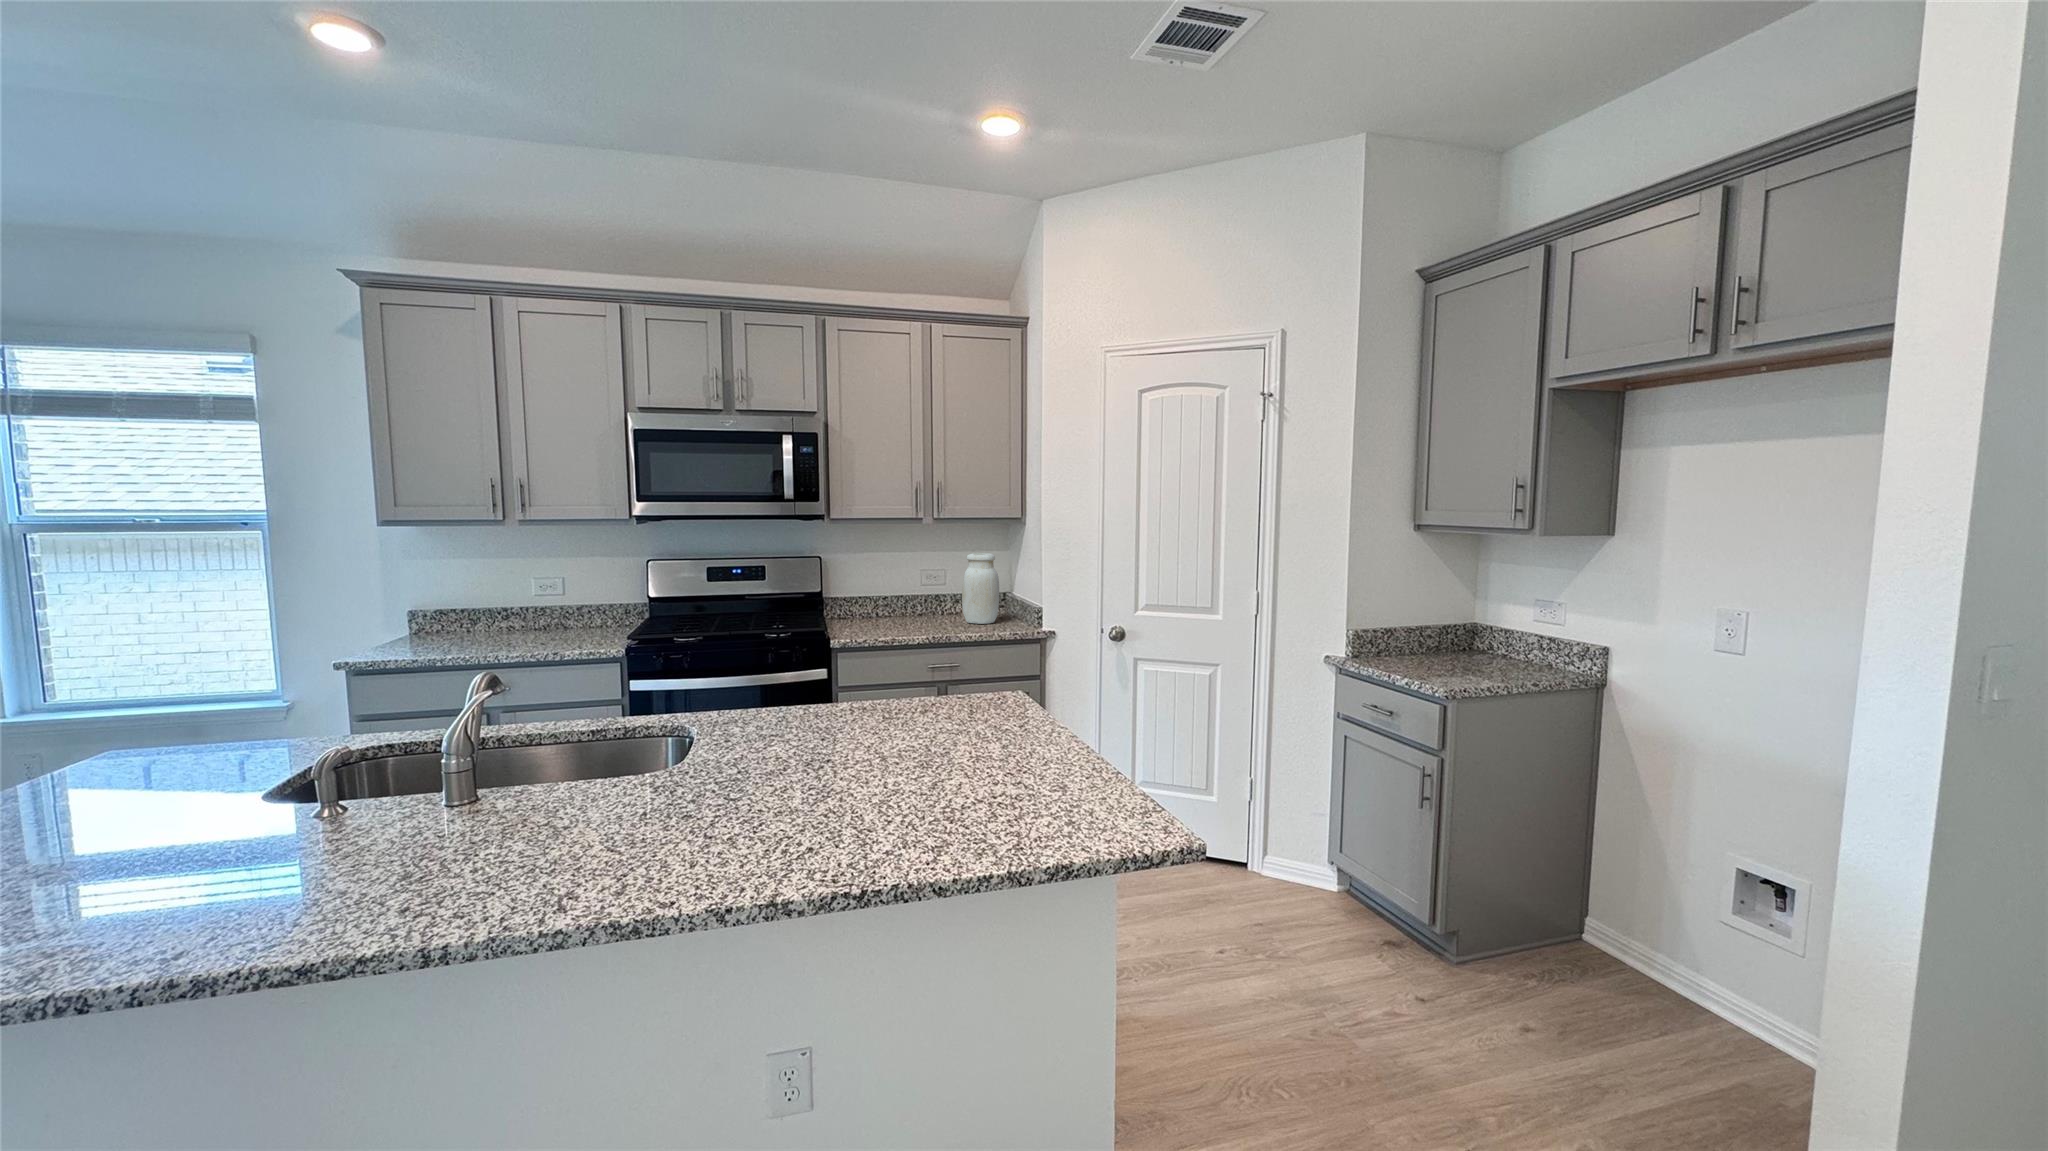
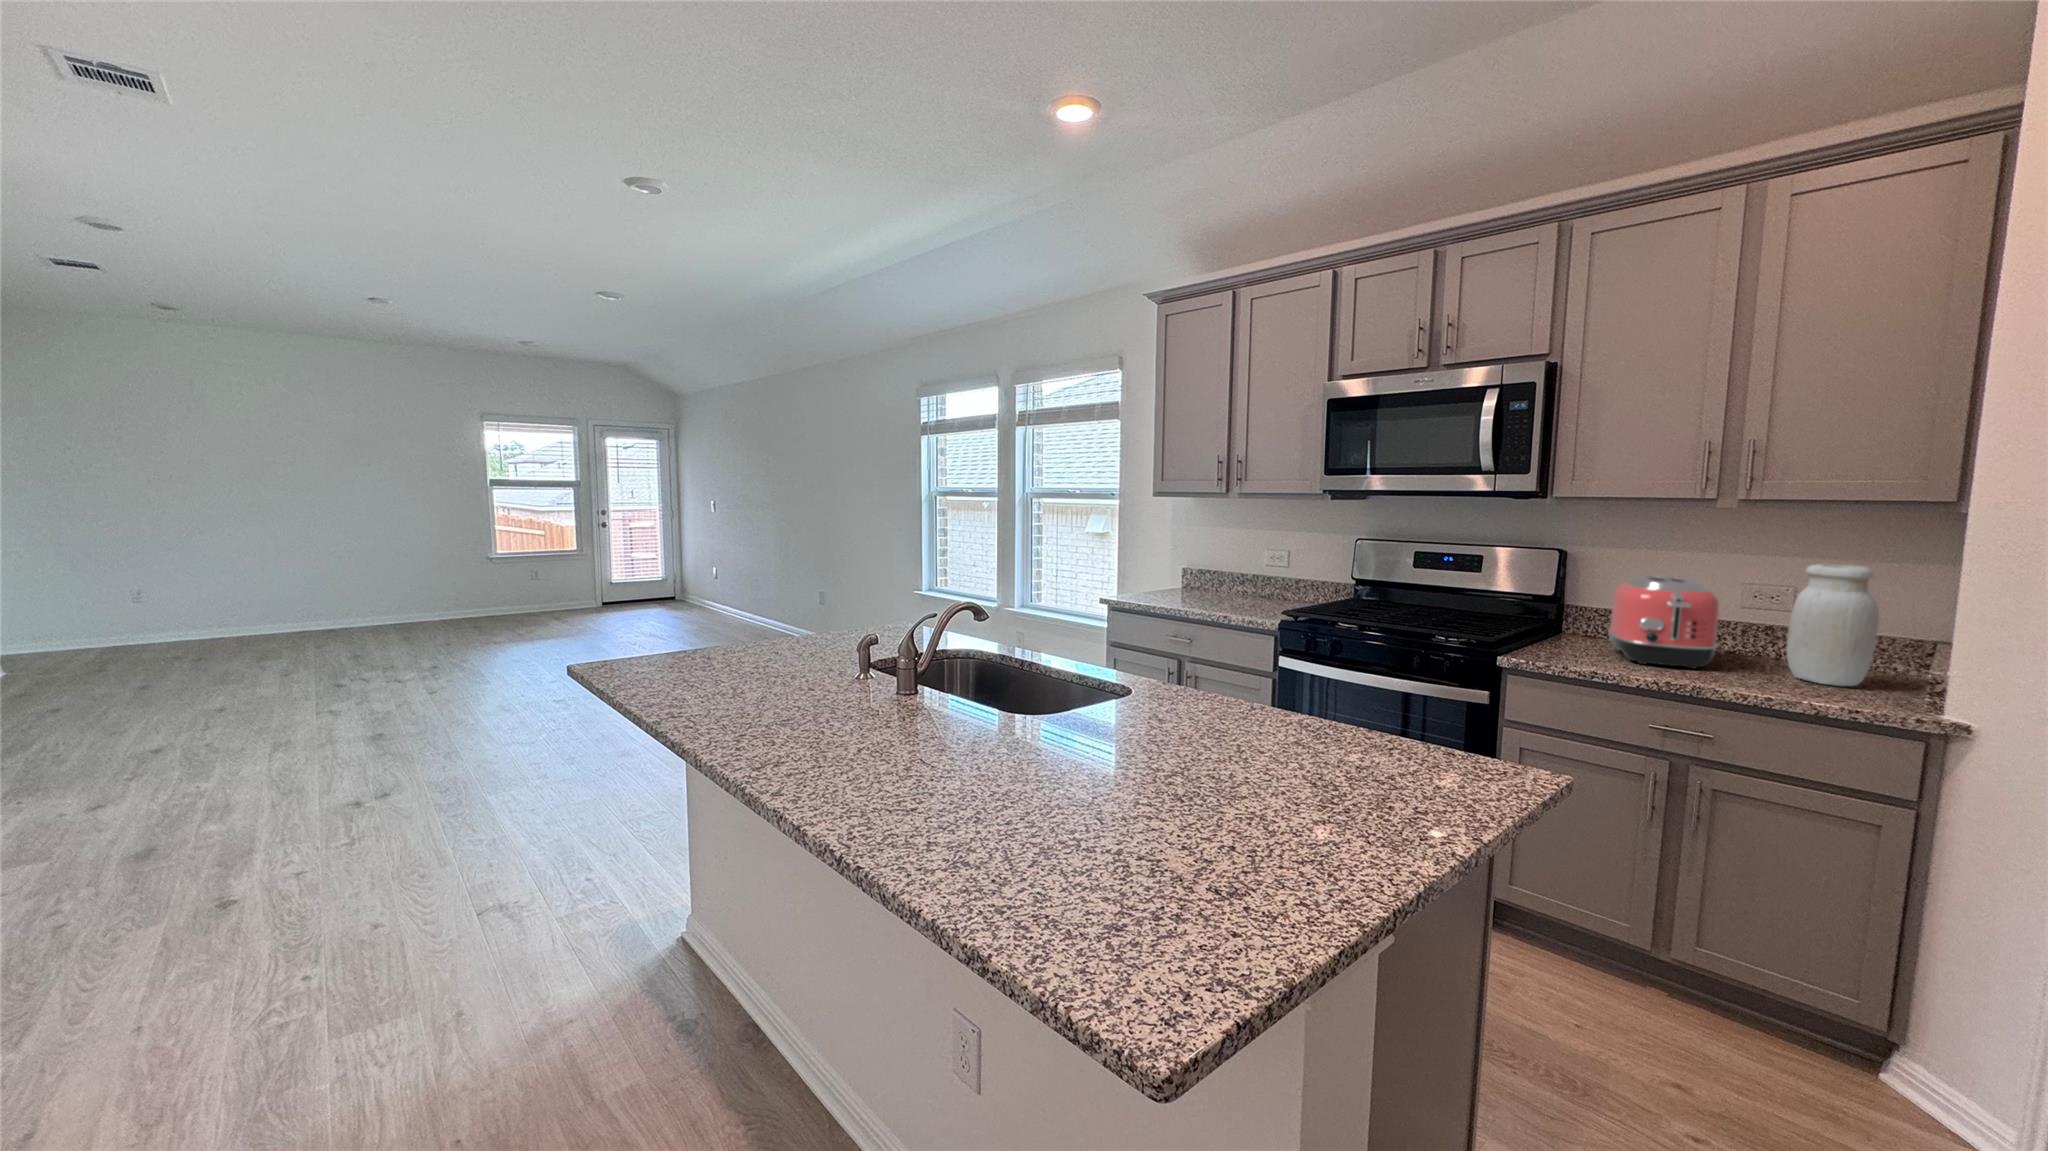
toaster: none [868,569,934,630] -> present [1609,575,1719,669]

